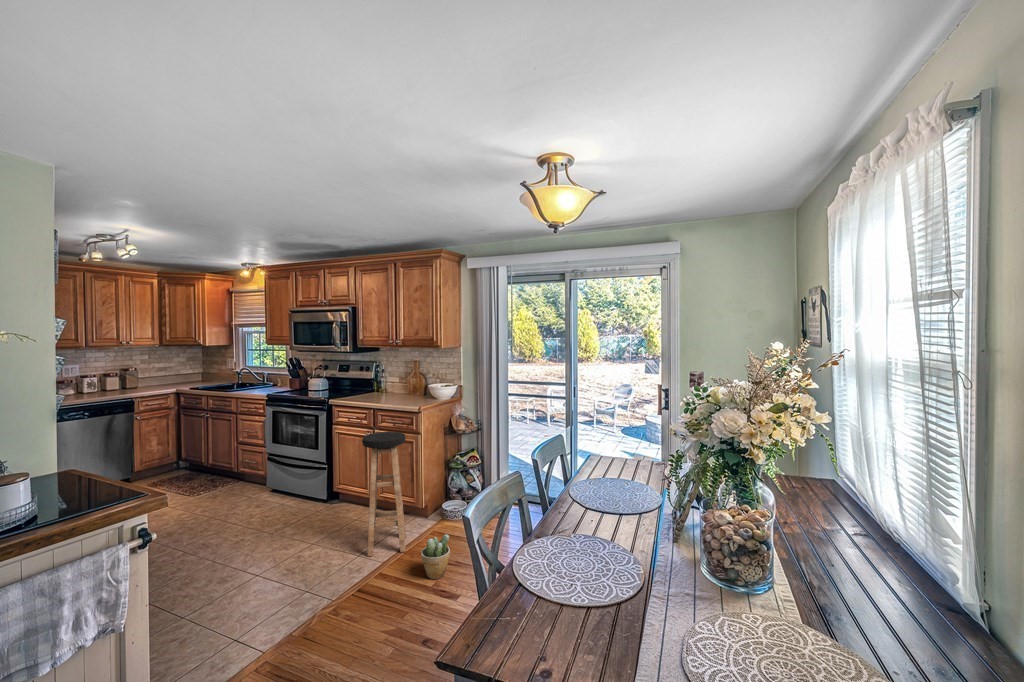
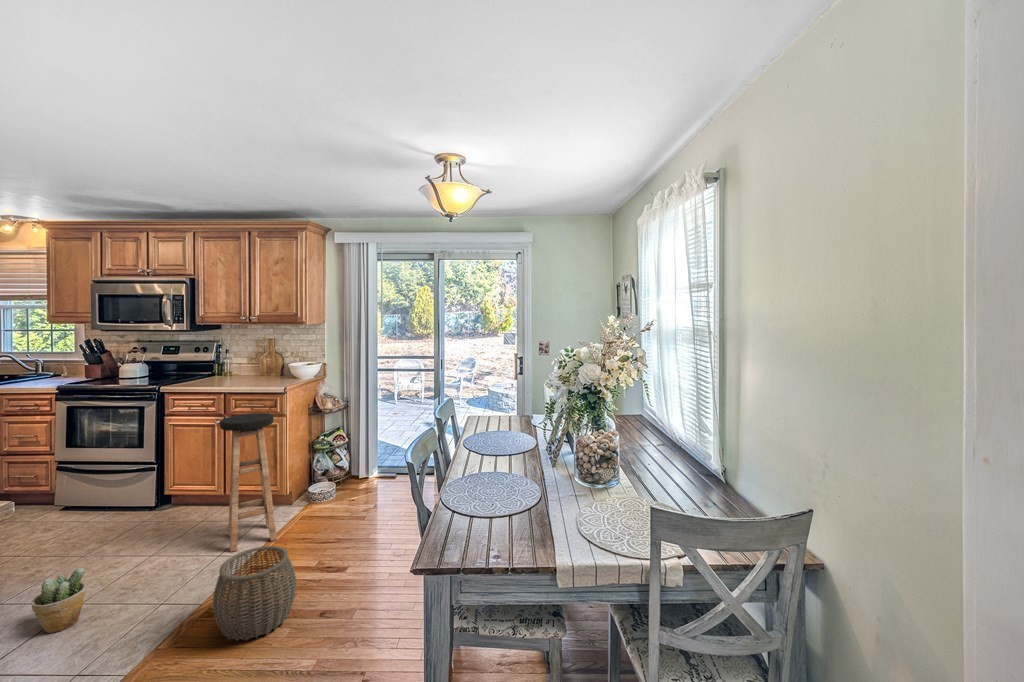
potted plant: present [421,534,450,579] -> present [31,568,86,633]
woven basket: none [333,562,403,649] -> present [212,546,297,640]

